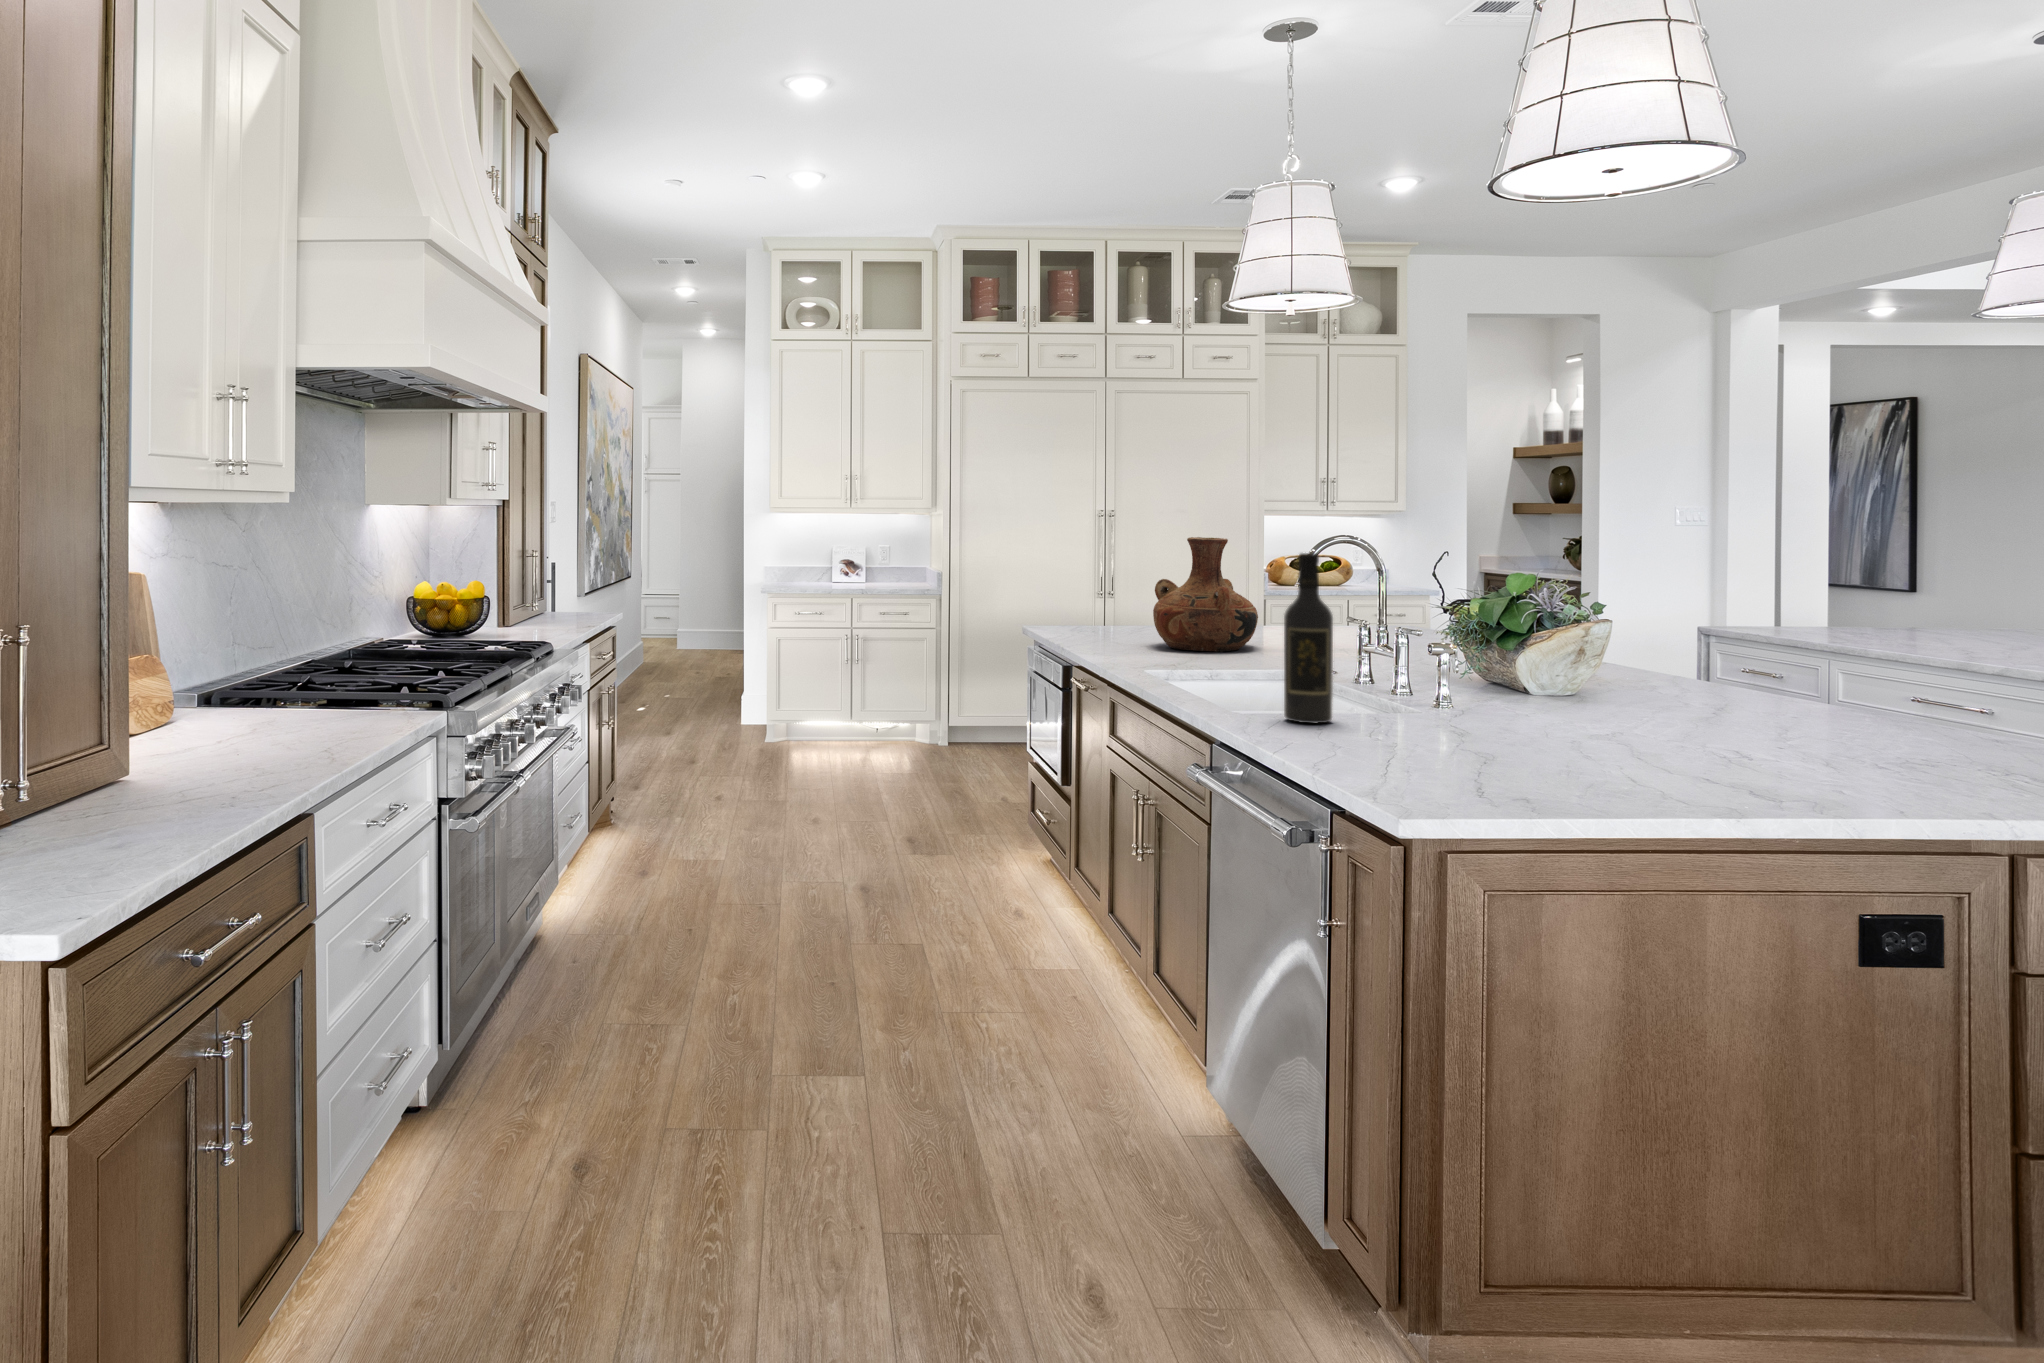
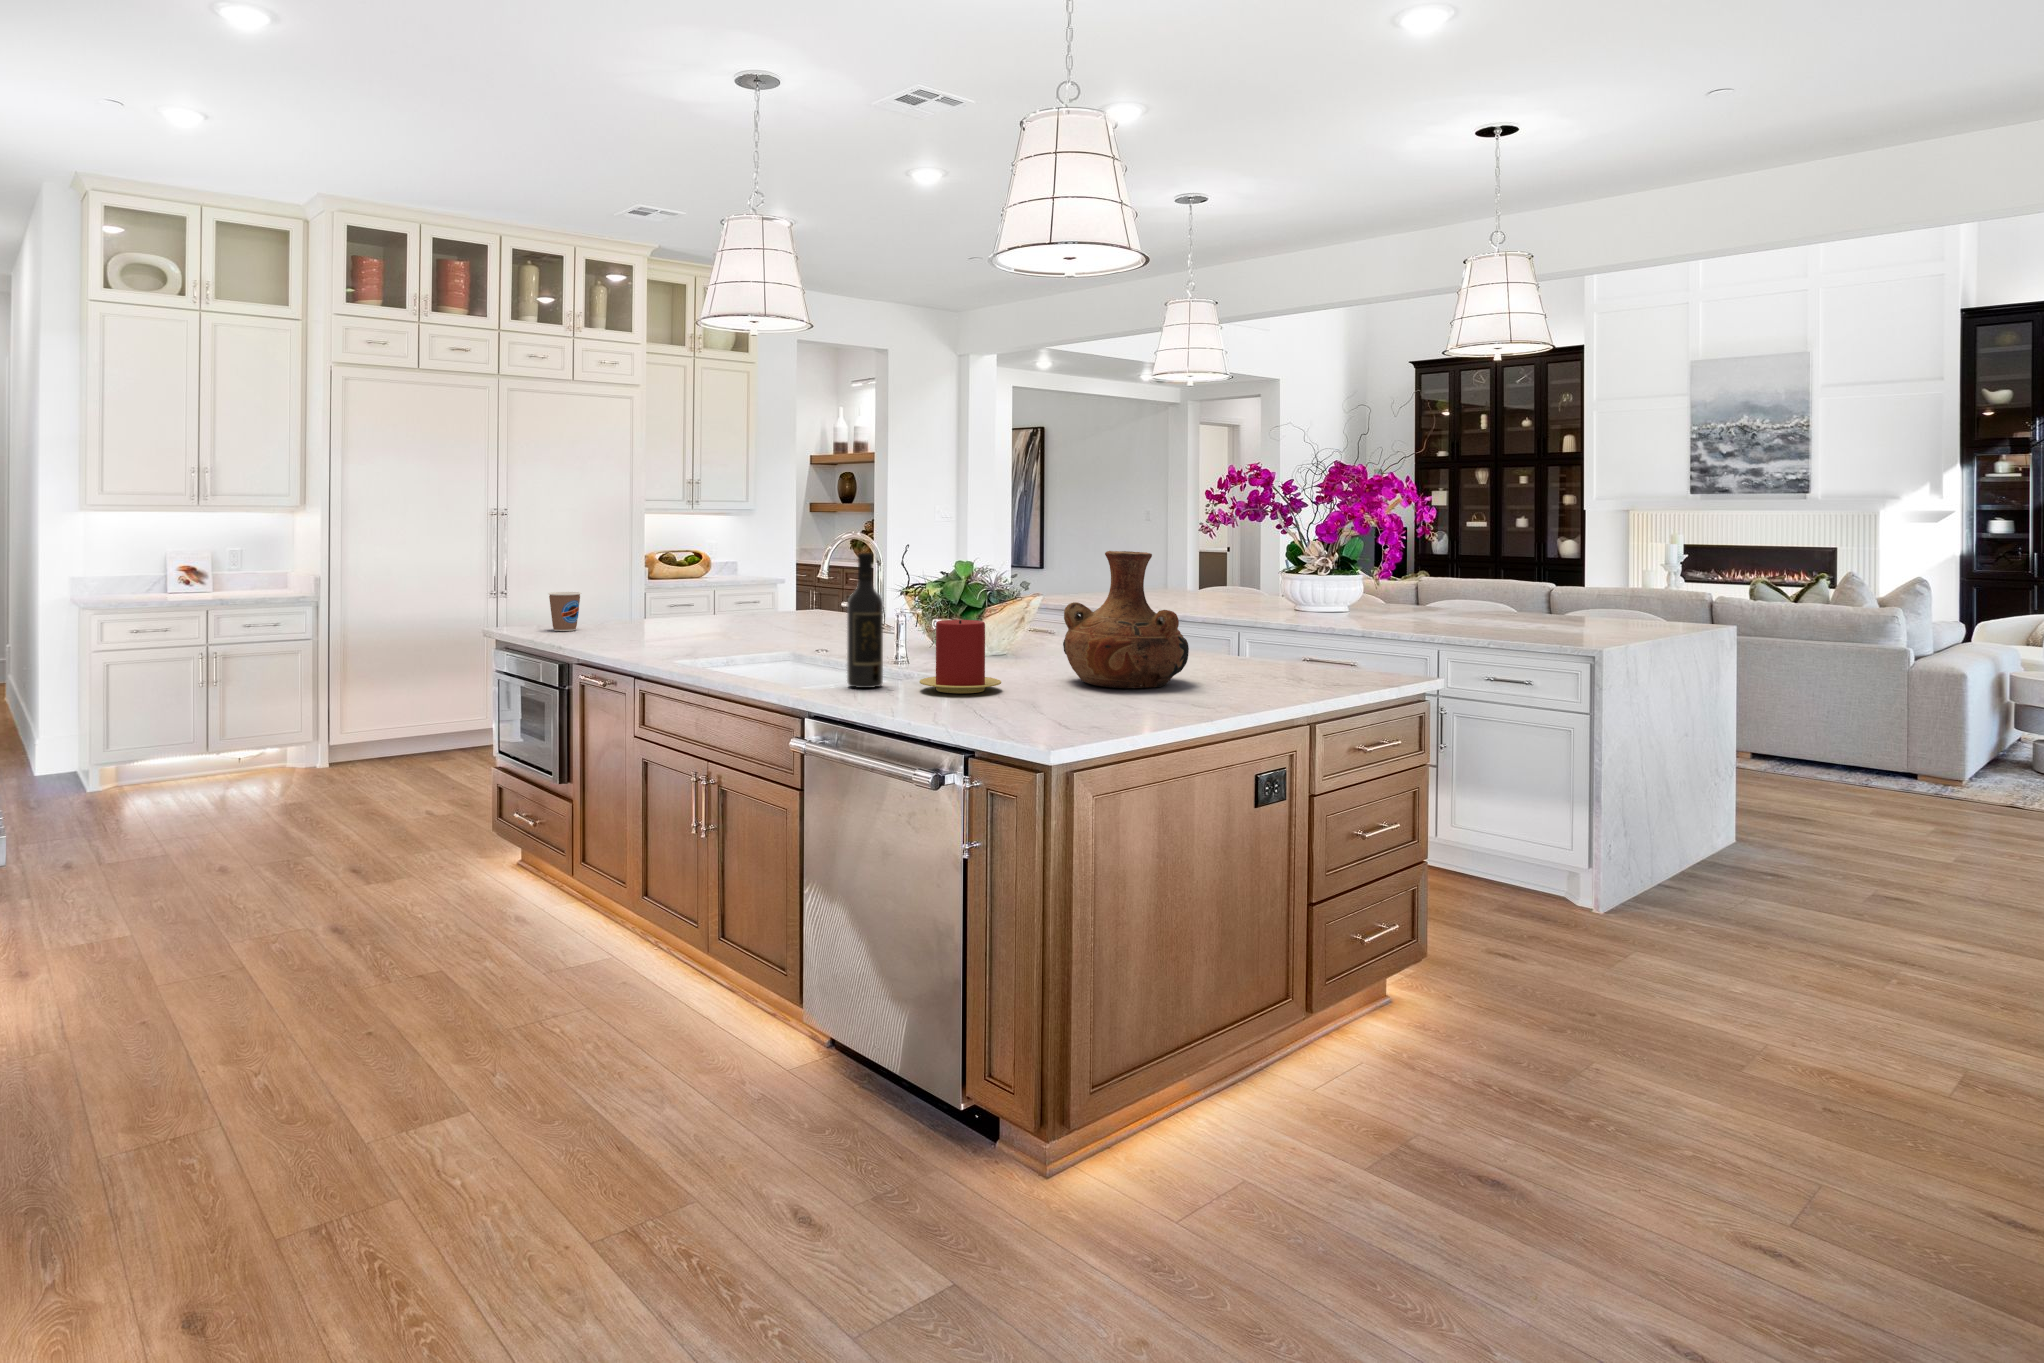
vase: present [1153,537,1258,651] -> present [1063,551,1189,688]
coffee cup: none [1070,591,1104,631] -> present [548,592,581,631]
candle: none [1370,644,1494,745] -> present [919,620,1001,693]

